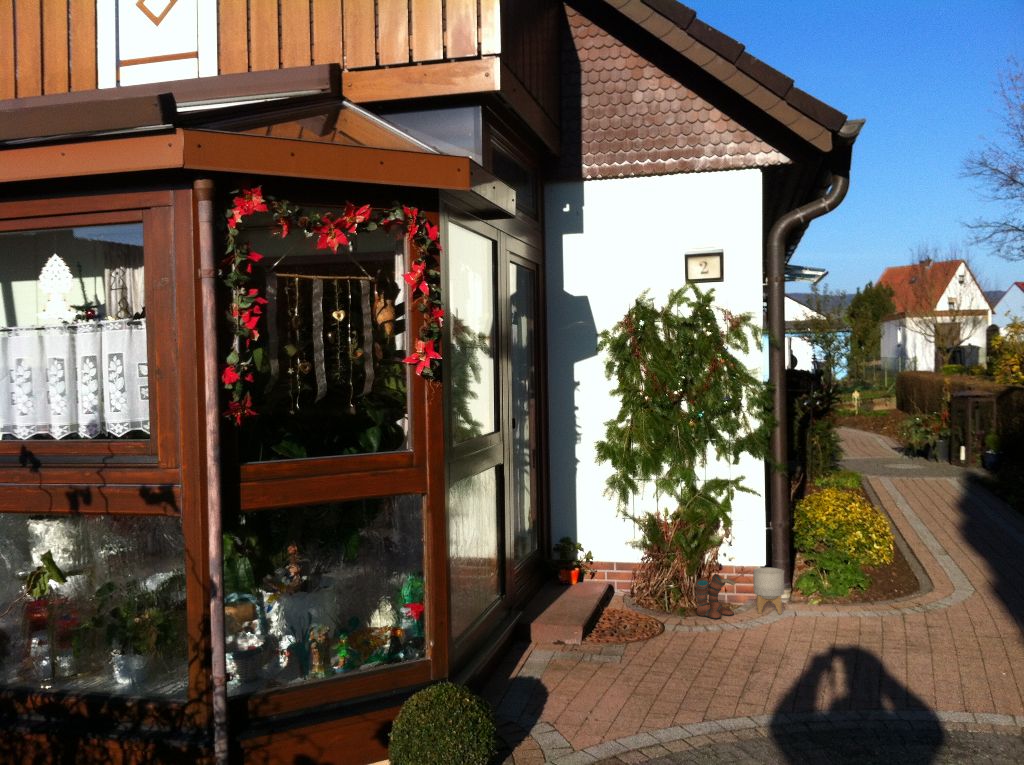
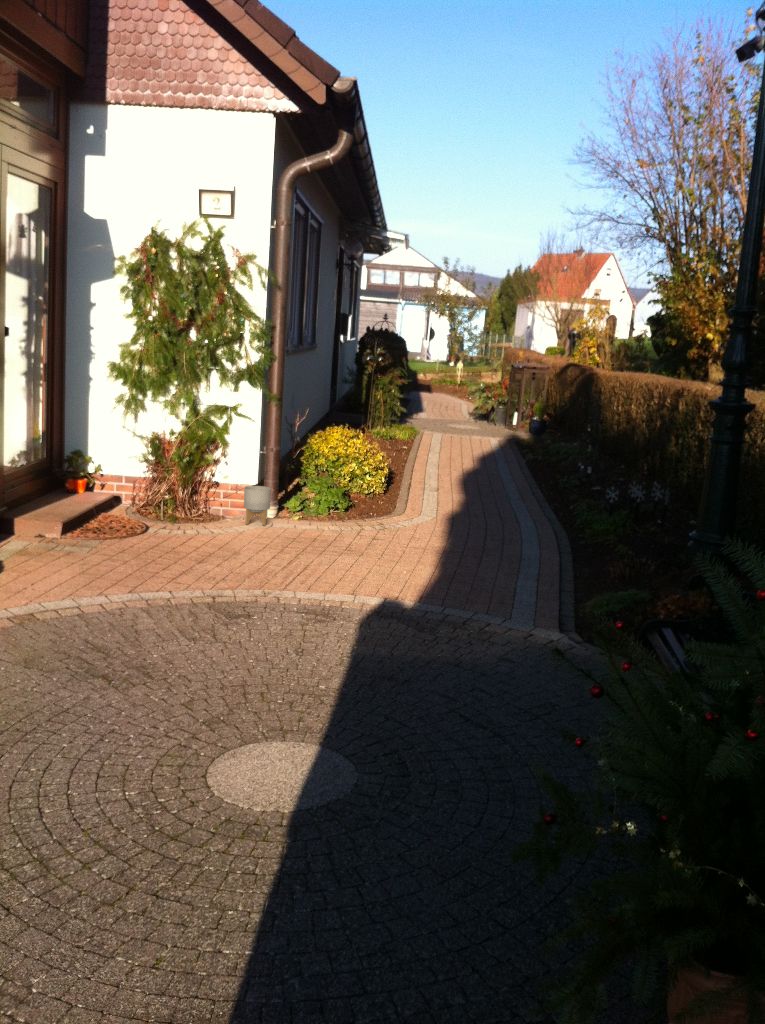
boots: present [695,574,735,619] -> none [189,488,227,527]

